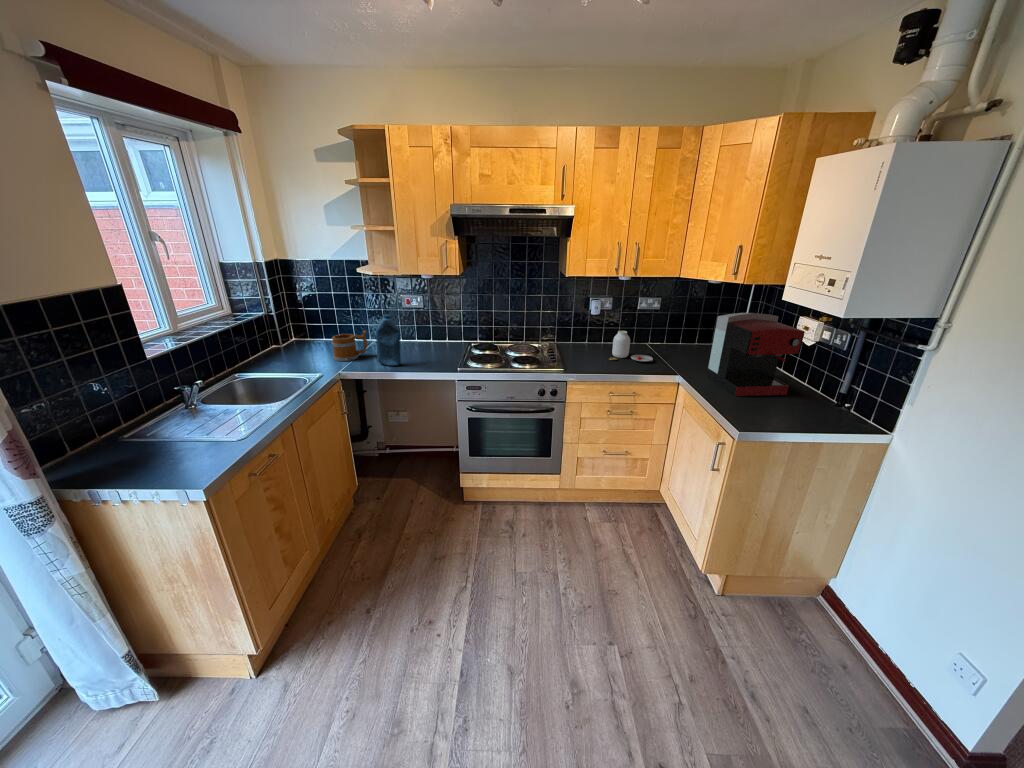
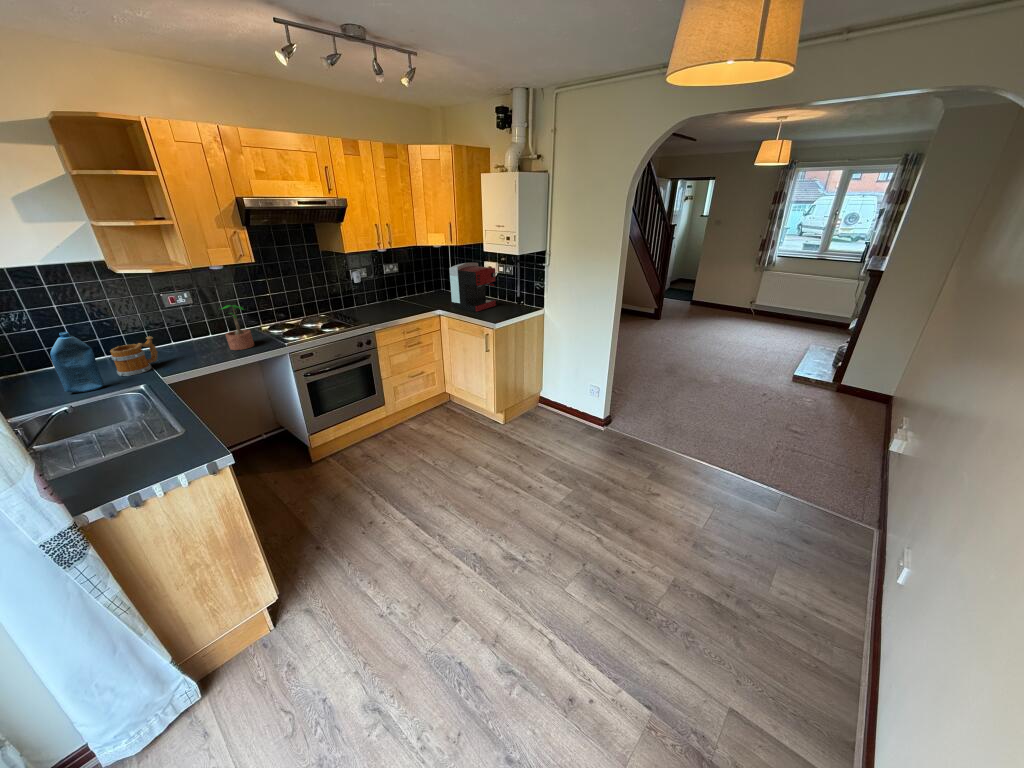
bottle: present [376,315,401,366] -> present [50,332,105,392]
potted plant: none [420,315,443,362] -> present [223,305,254,350]
jar: present [609,331,653,361] -> none [384,290,417,313]

